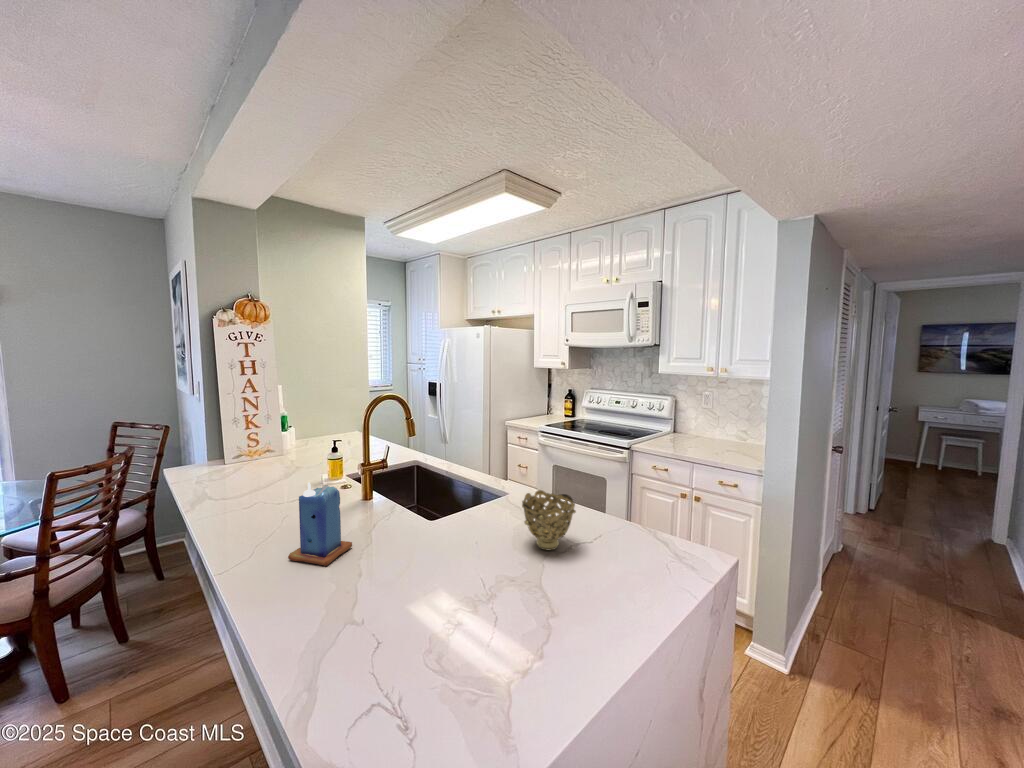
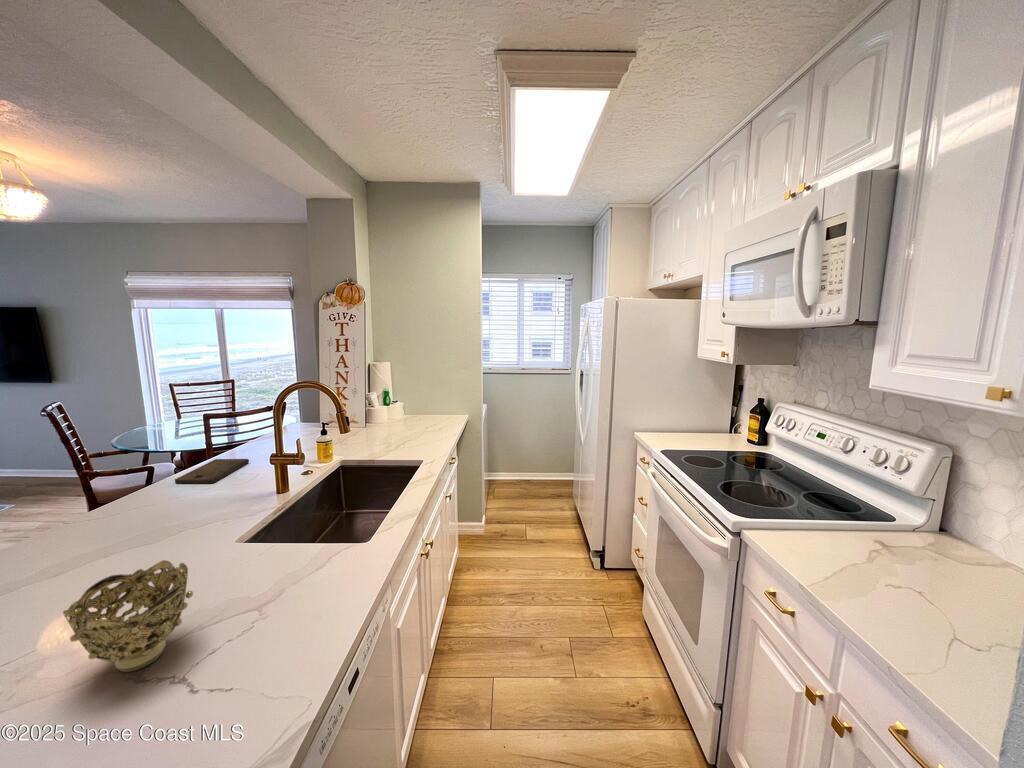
candle: present [288,482,352,566] -> none [61,462,132,549]
cutting board: none [231,494,296,524] -> present [175,459,249,483]

